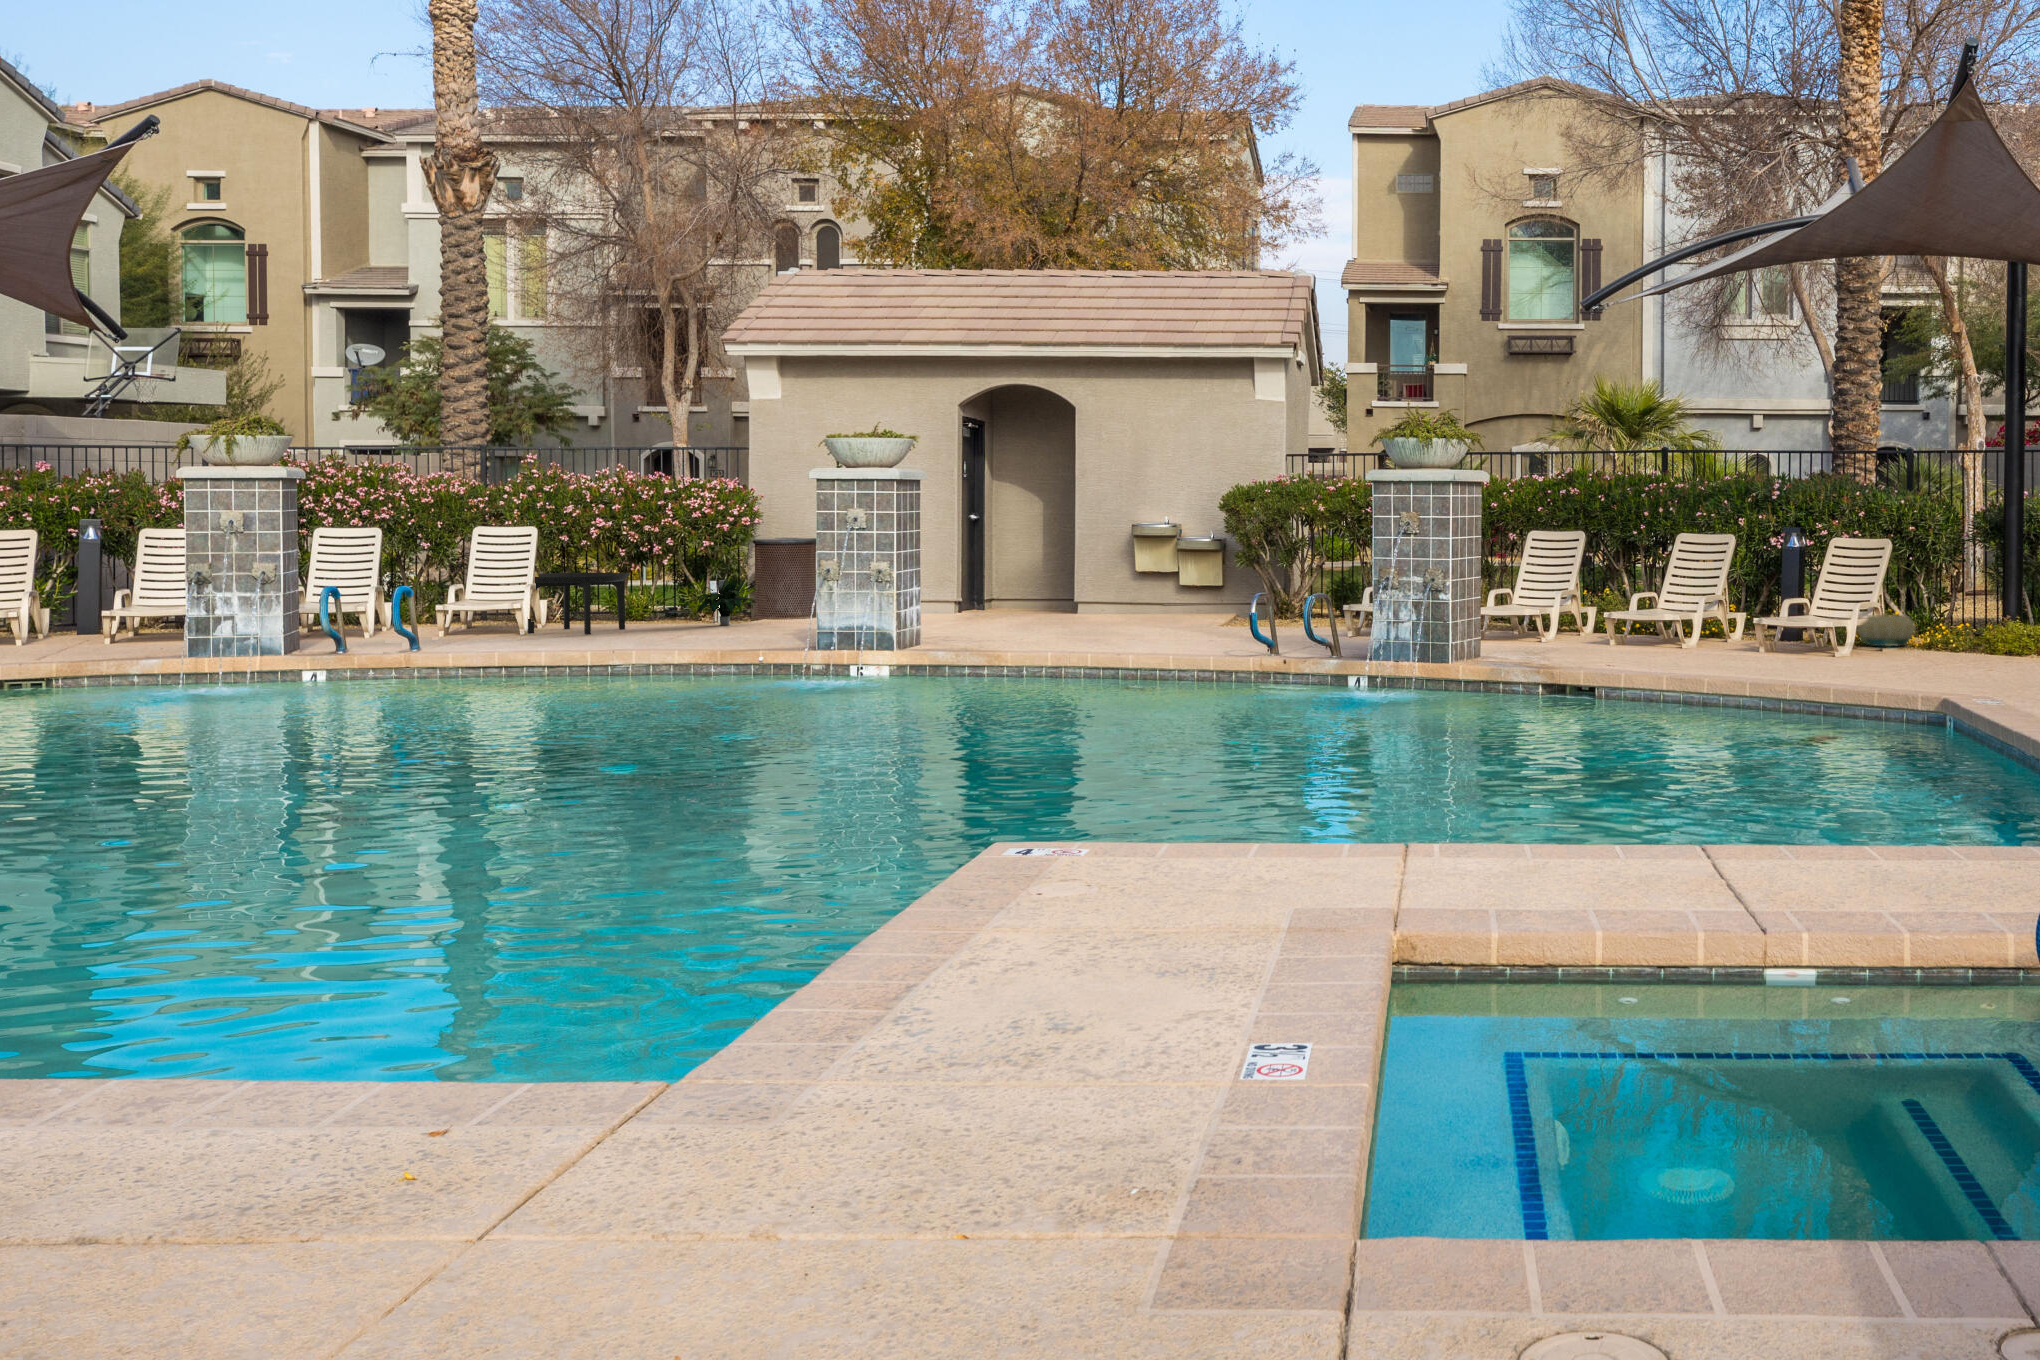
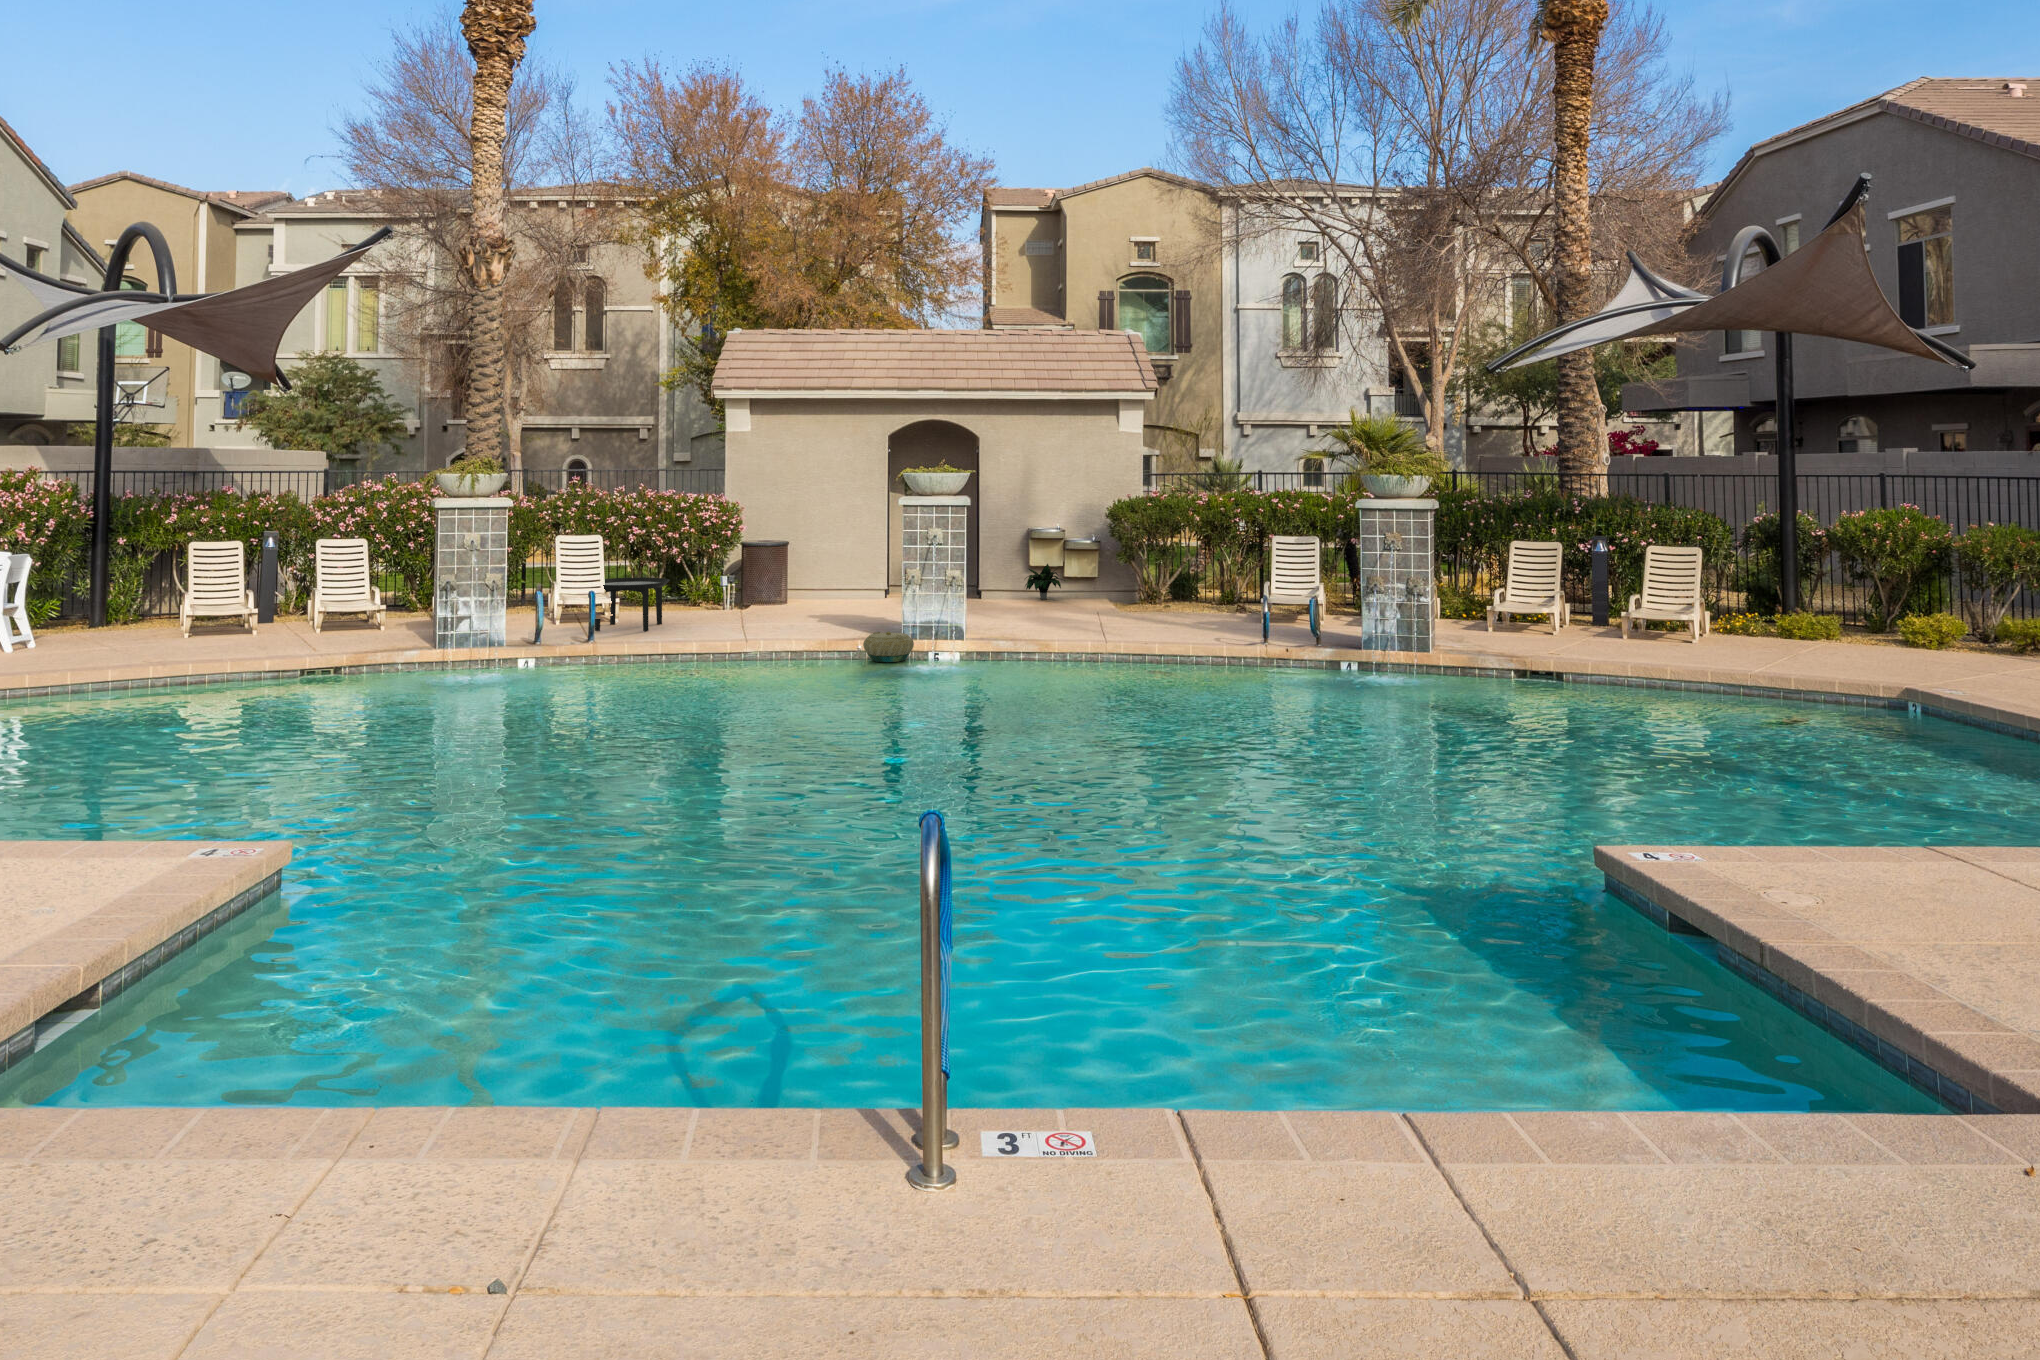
potted plant: present [695,578,757,626] -> present [1025,564,1063,599]
basket: present [1857,613,1916,647] -> present [863,631,914,662]

